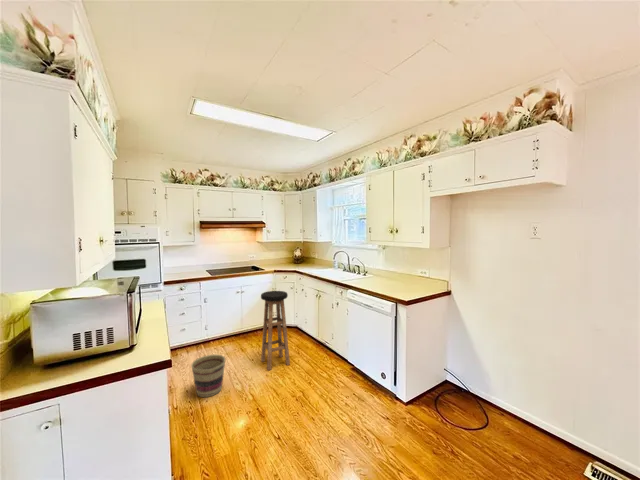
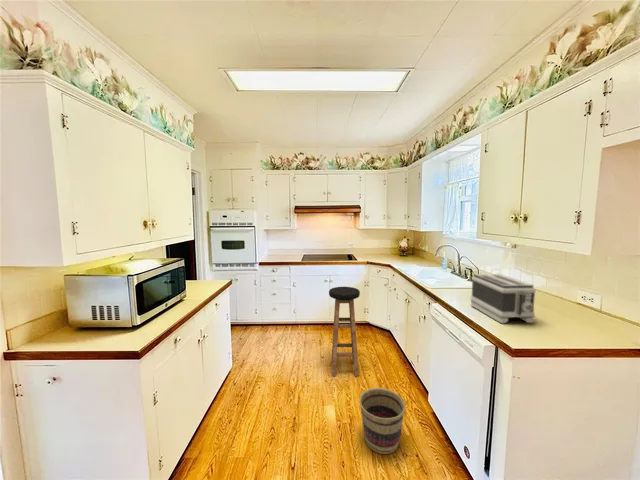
toaster: none [375,265,411,293] -> present [471,274,536,323]
basket: present [191,354,225,397] -> present [360,388,405,454]

